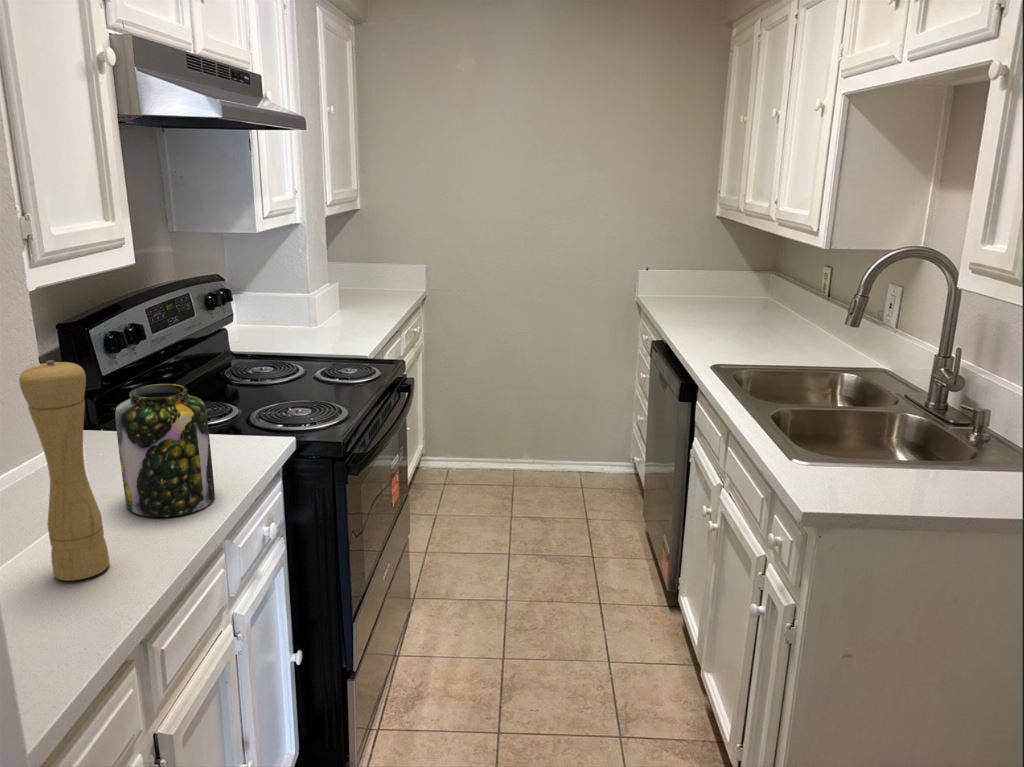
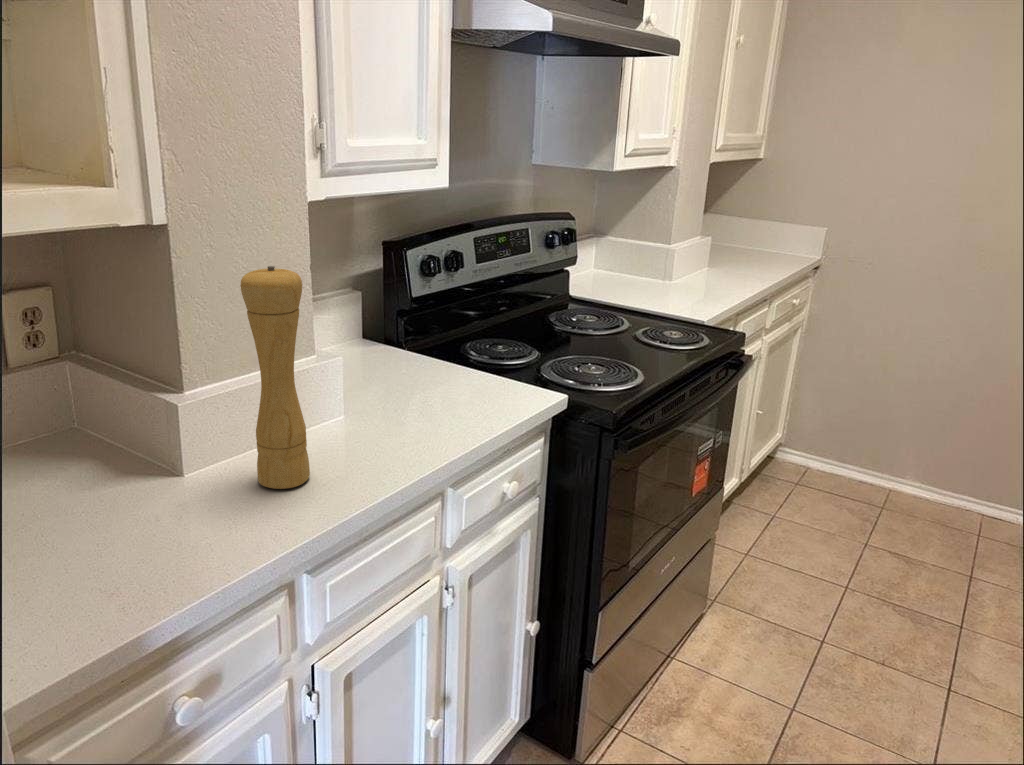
jar: present [115,384,215,517] -> none [363,310,448,449]

